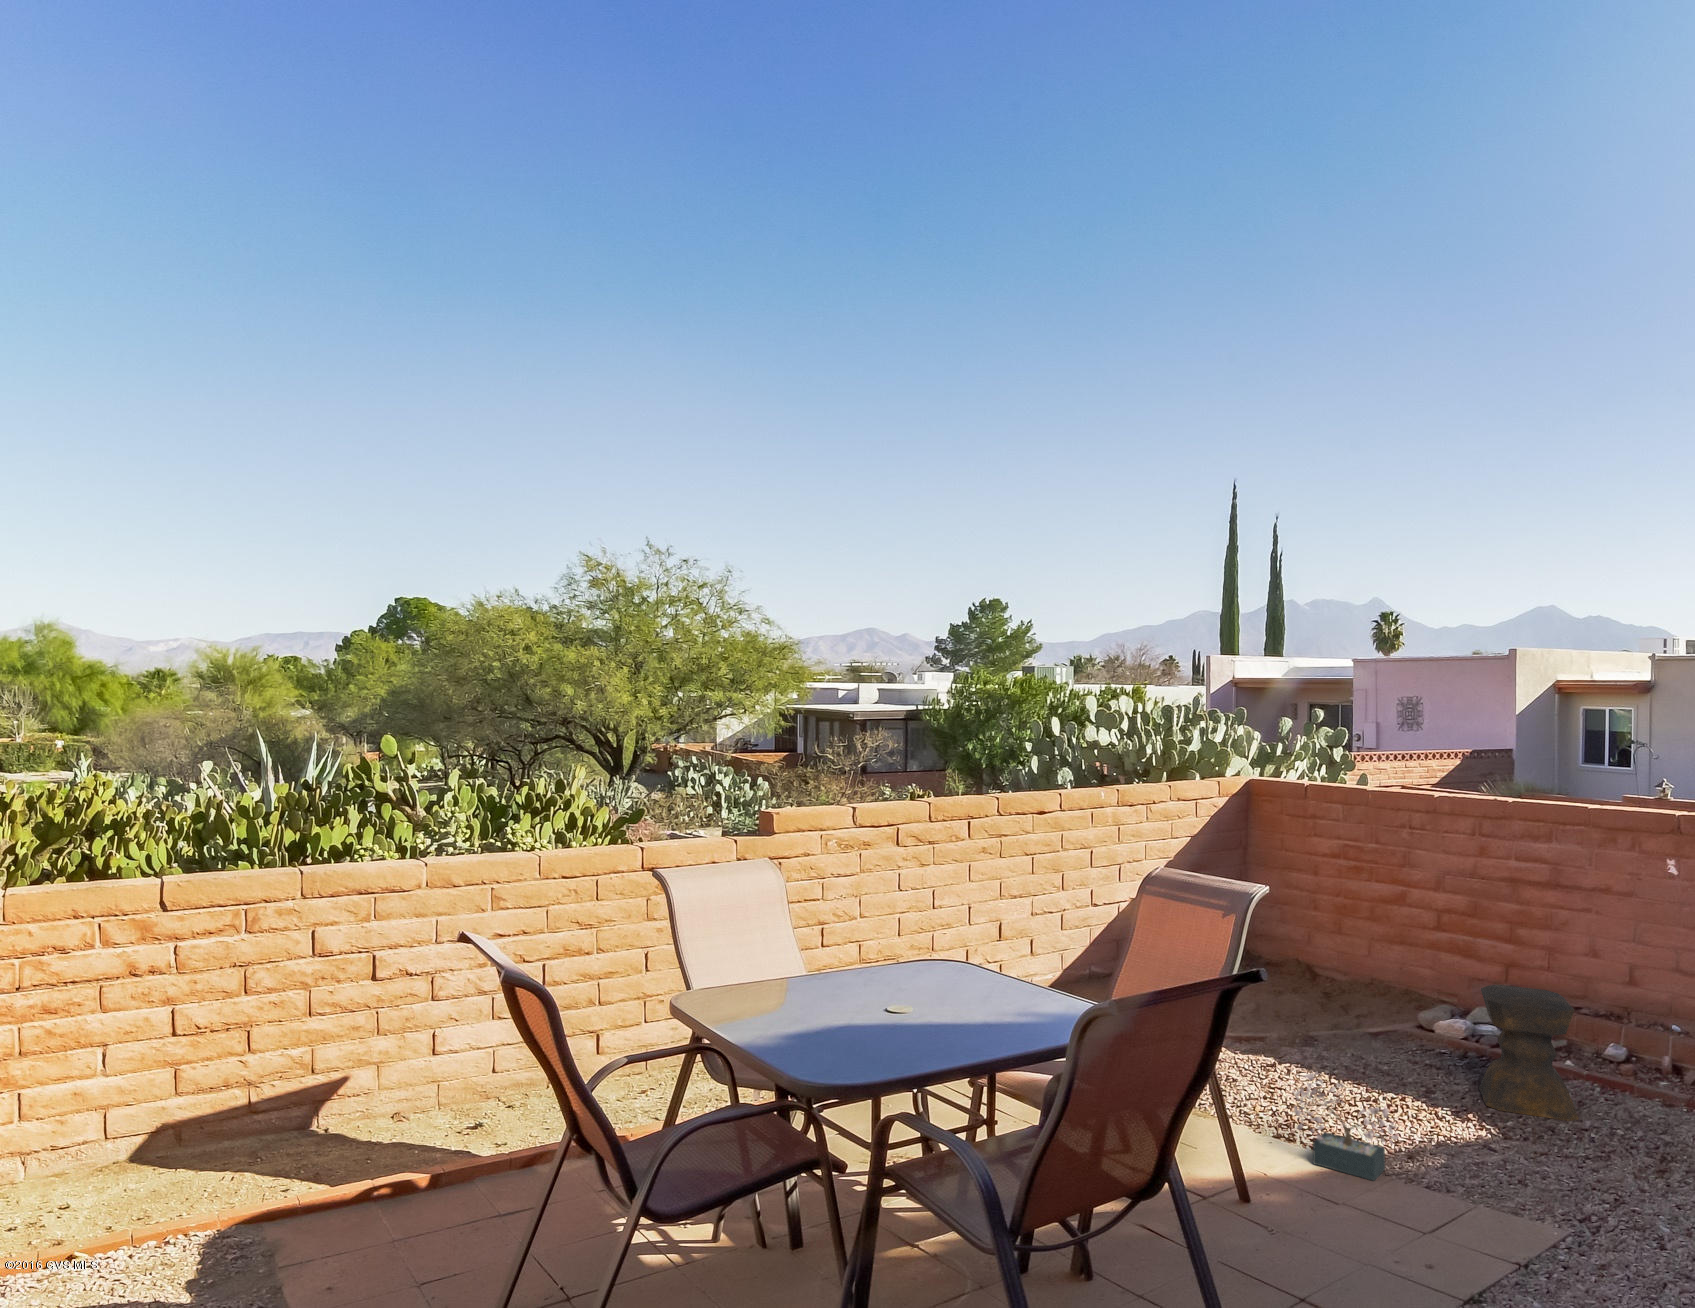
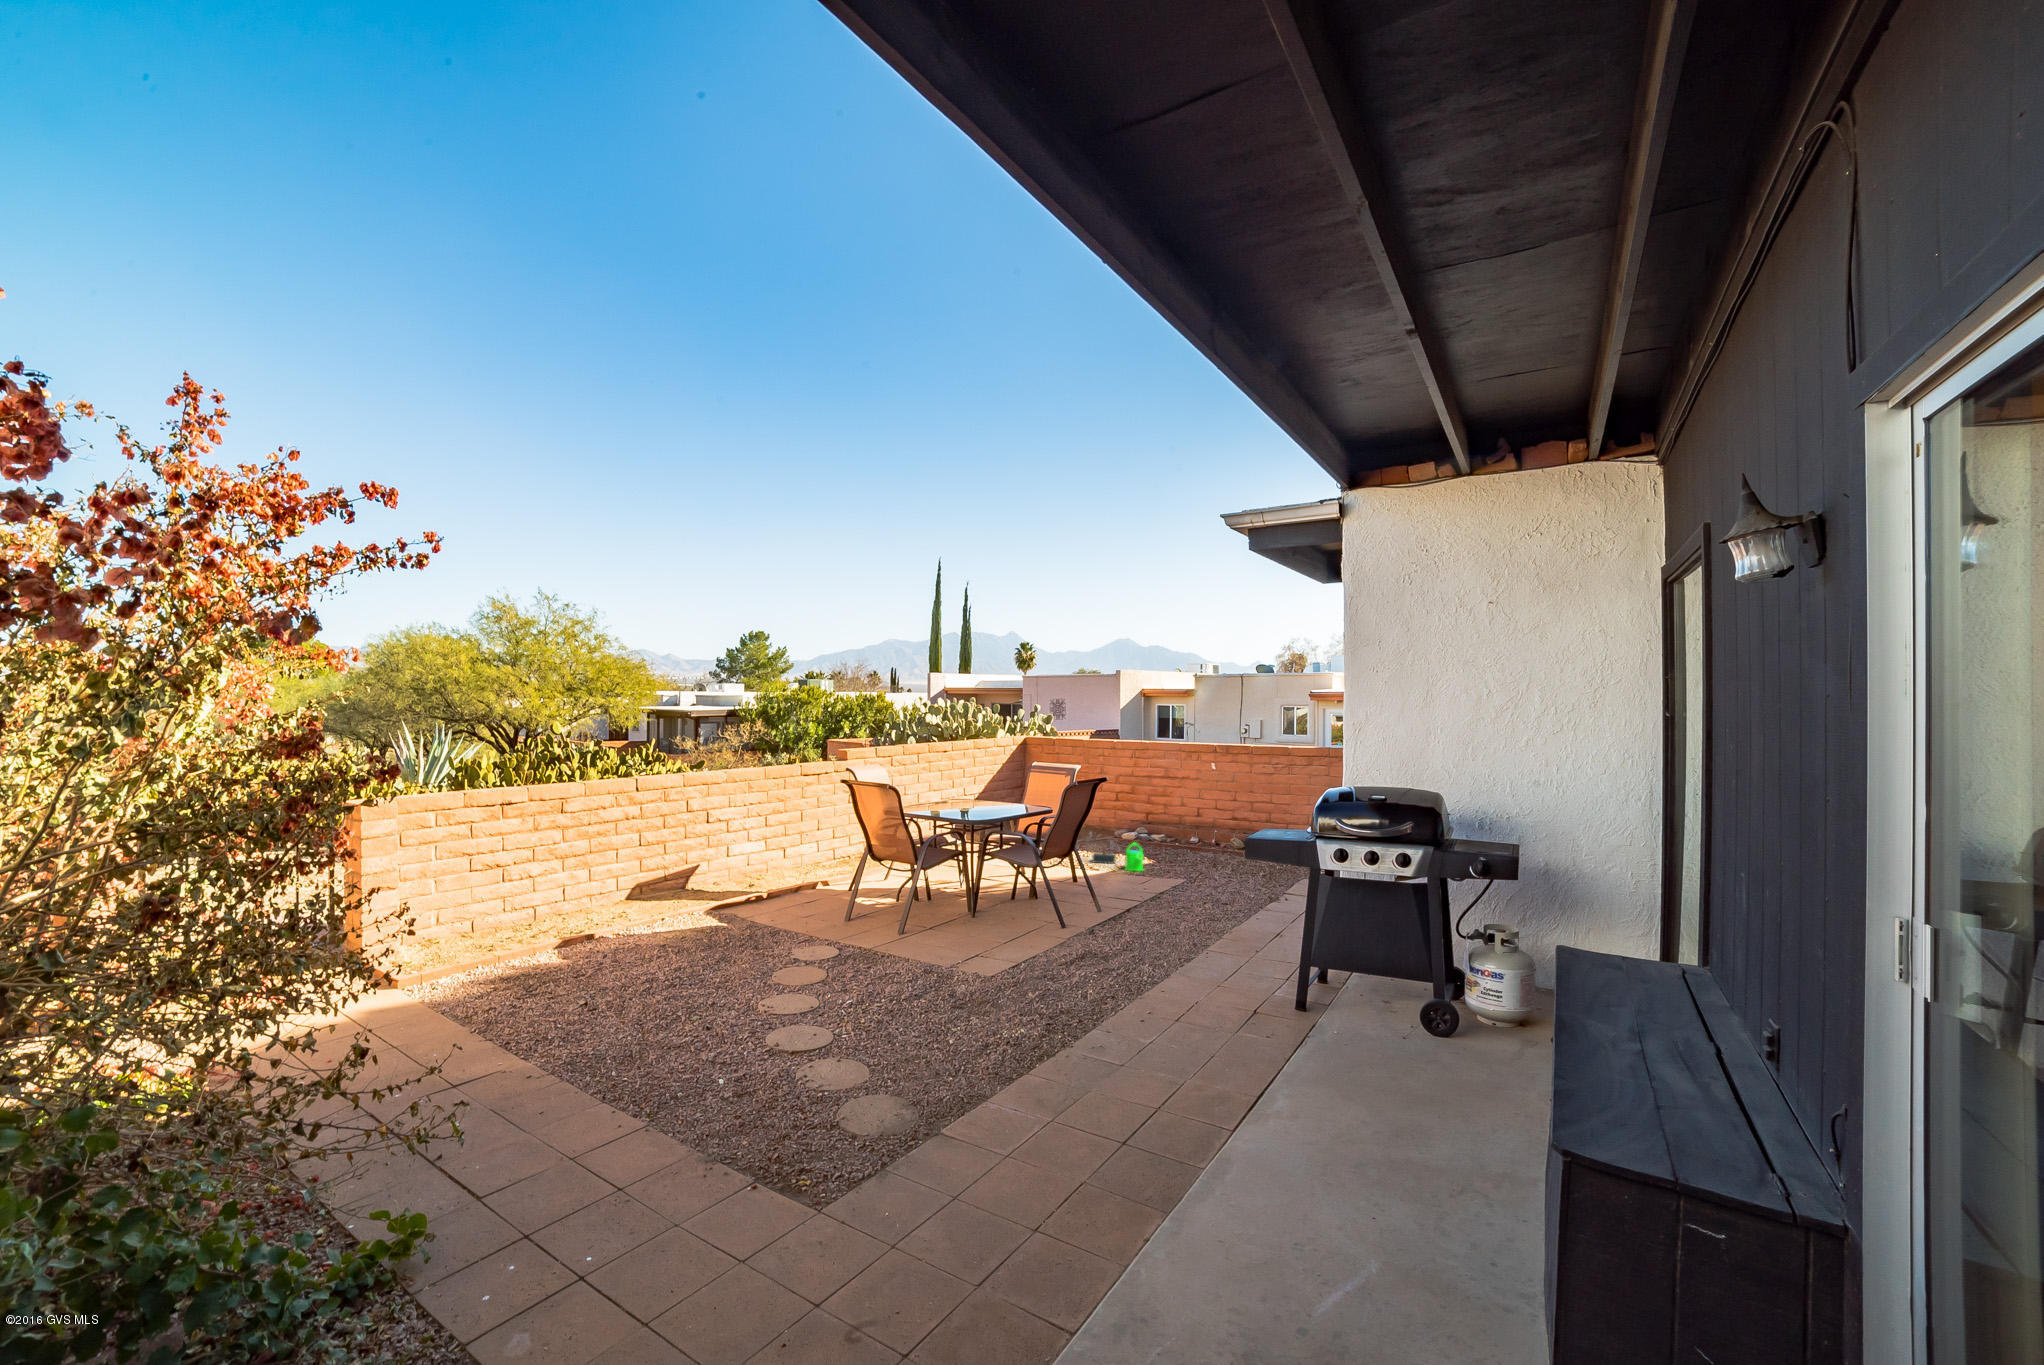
stool: present [1479,985,1579,1121] -> none [1138,805,1172,850]
watering can: none [1396,1151,1467,1250] -> present [1125,842,1144,871]

